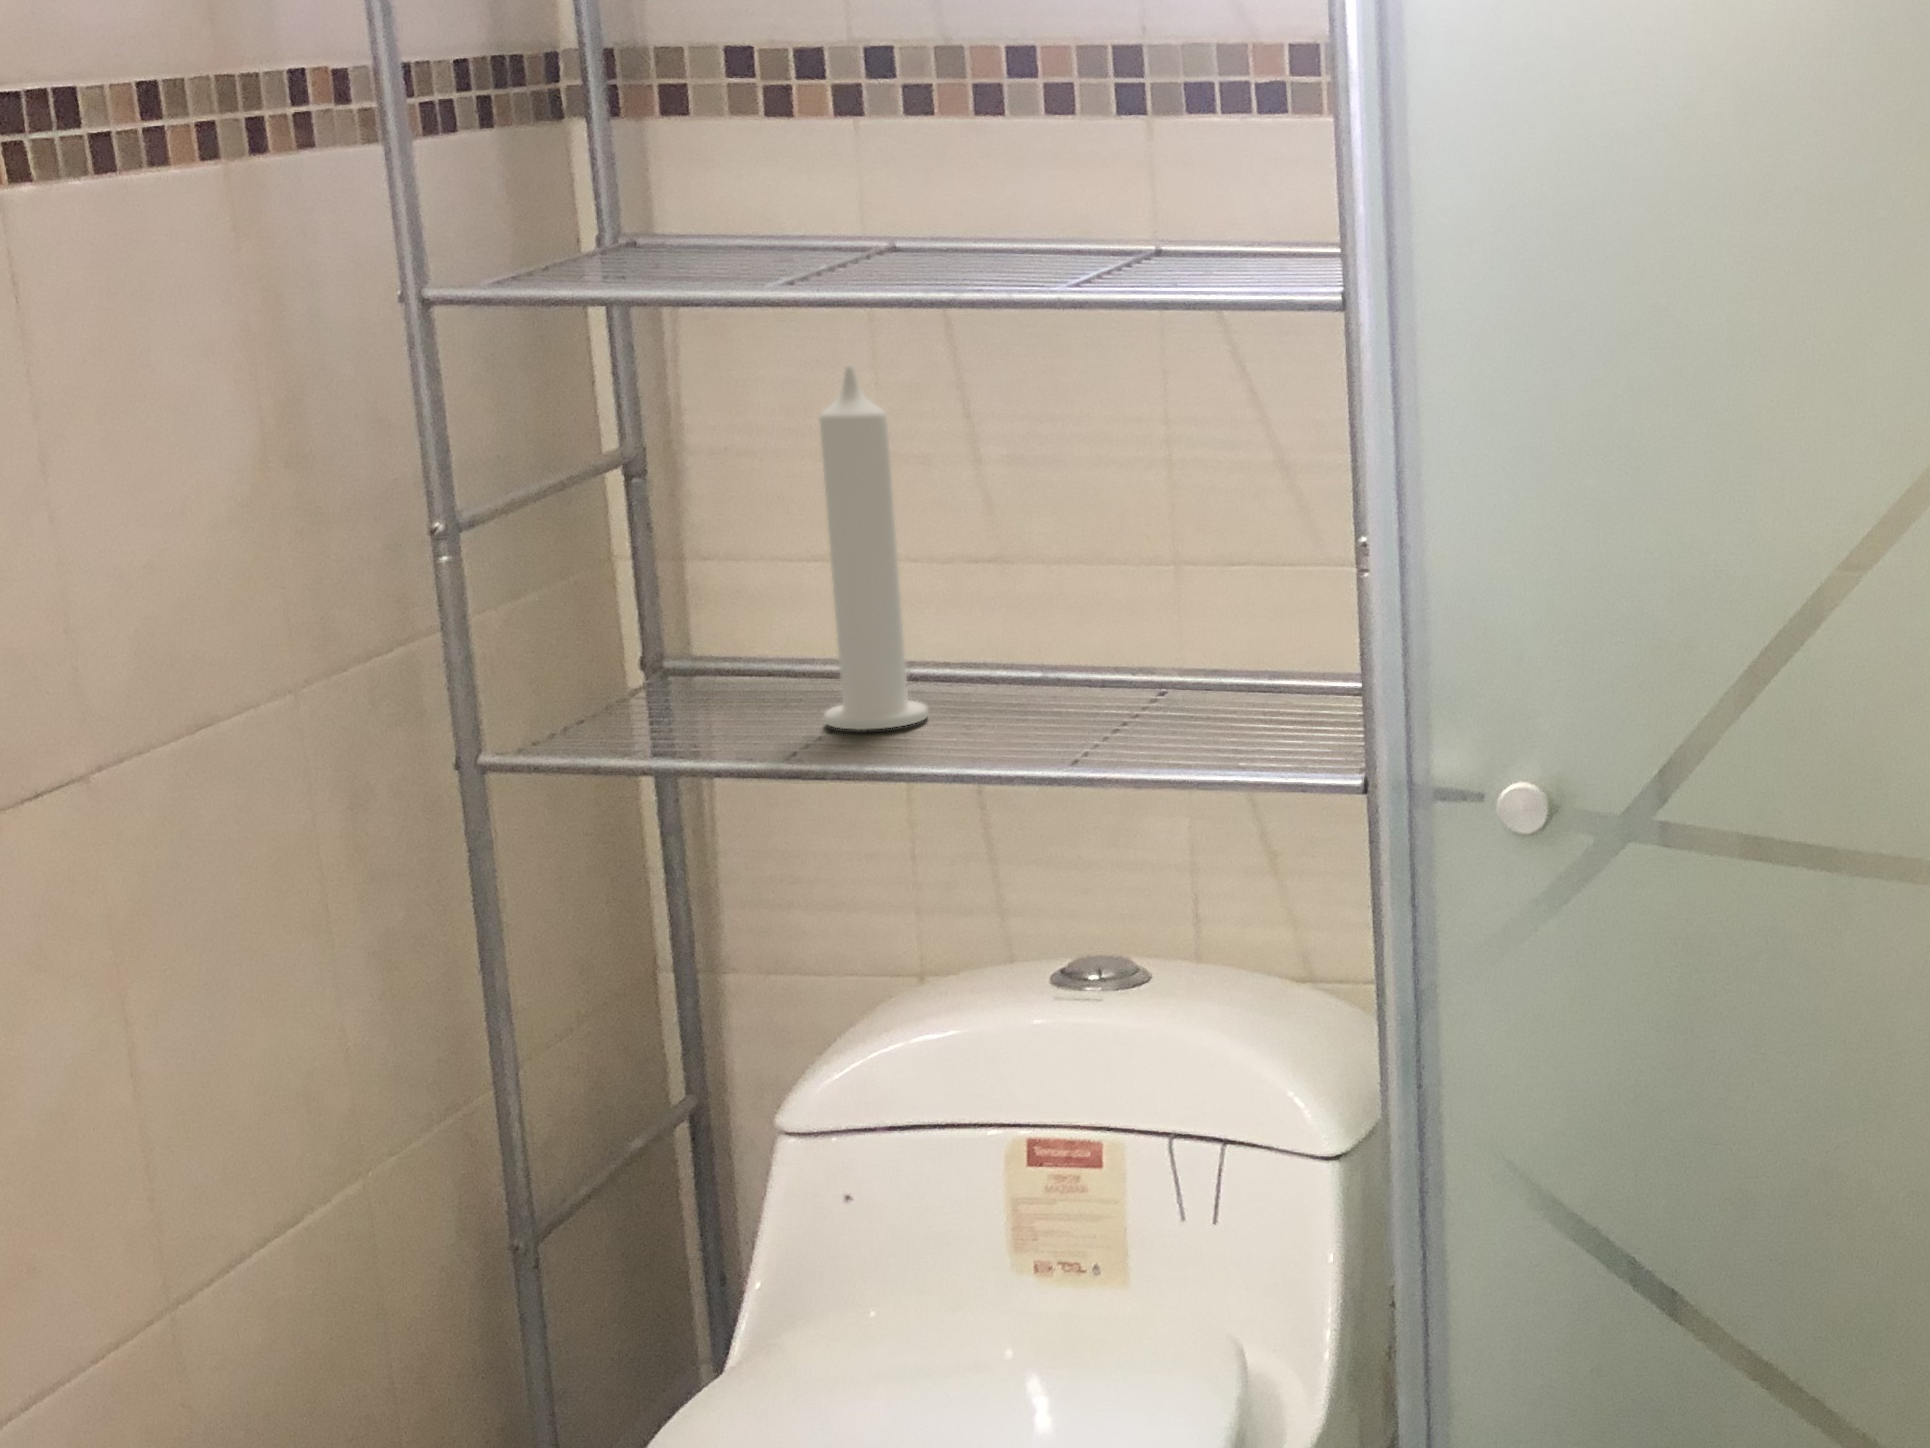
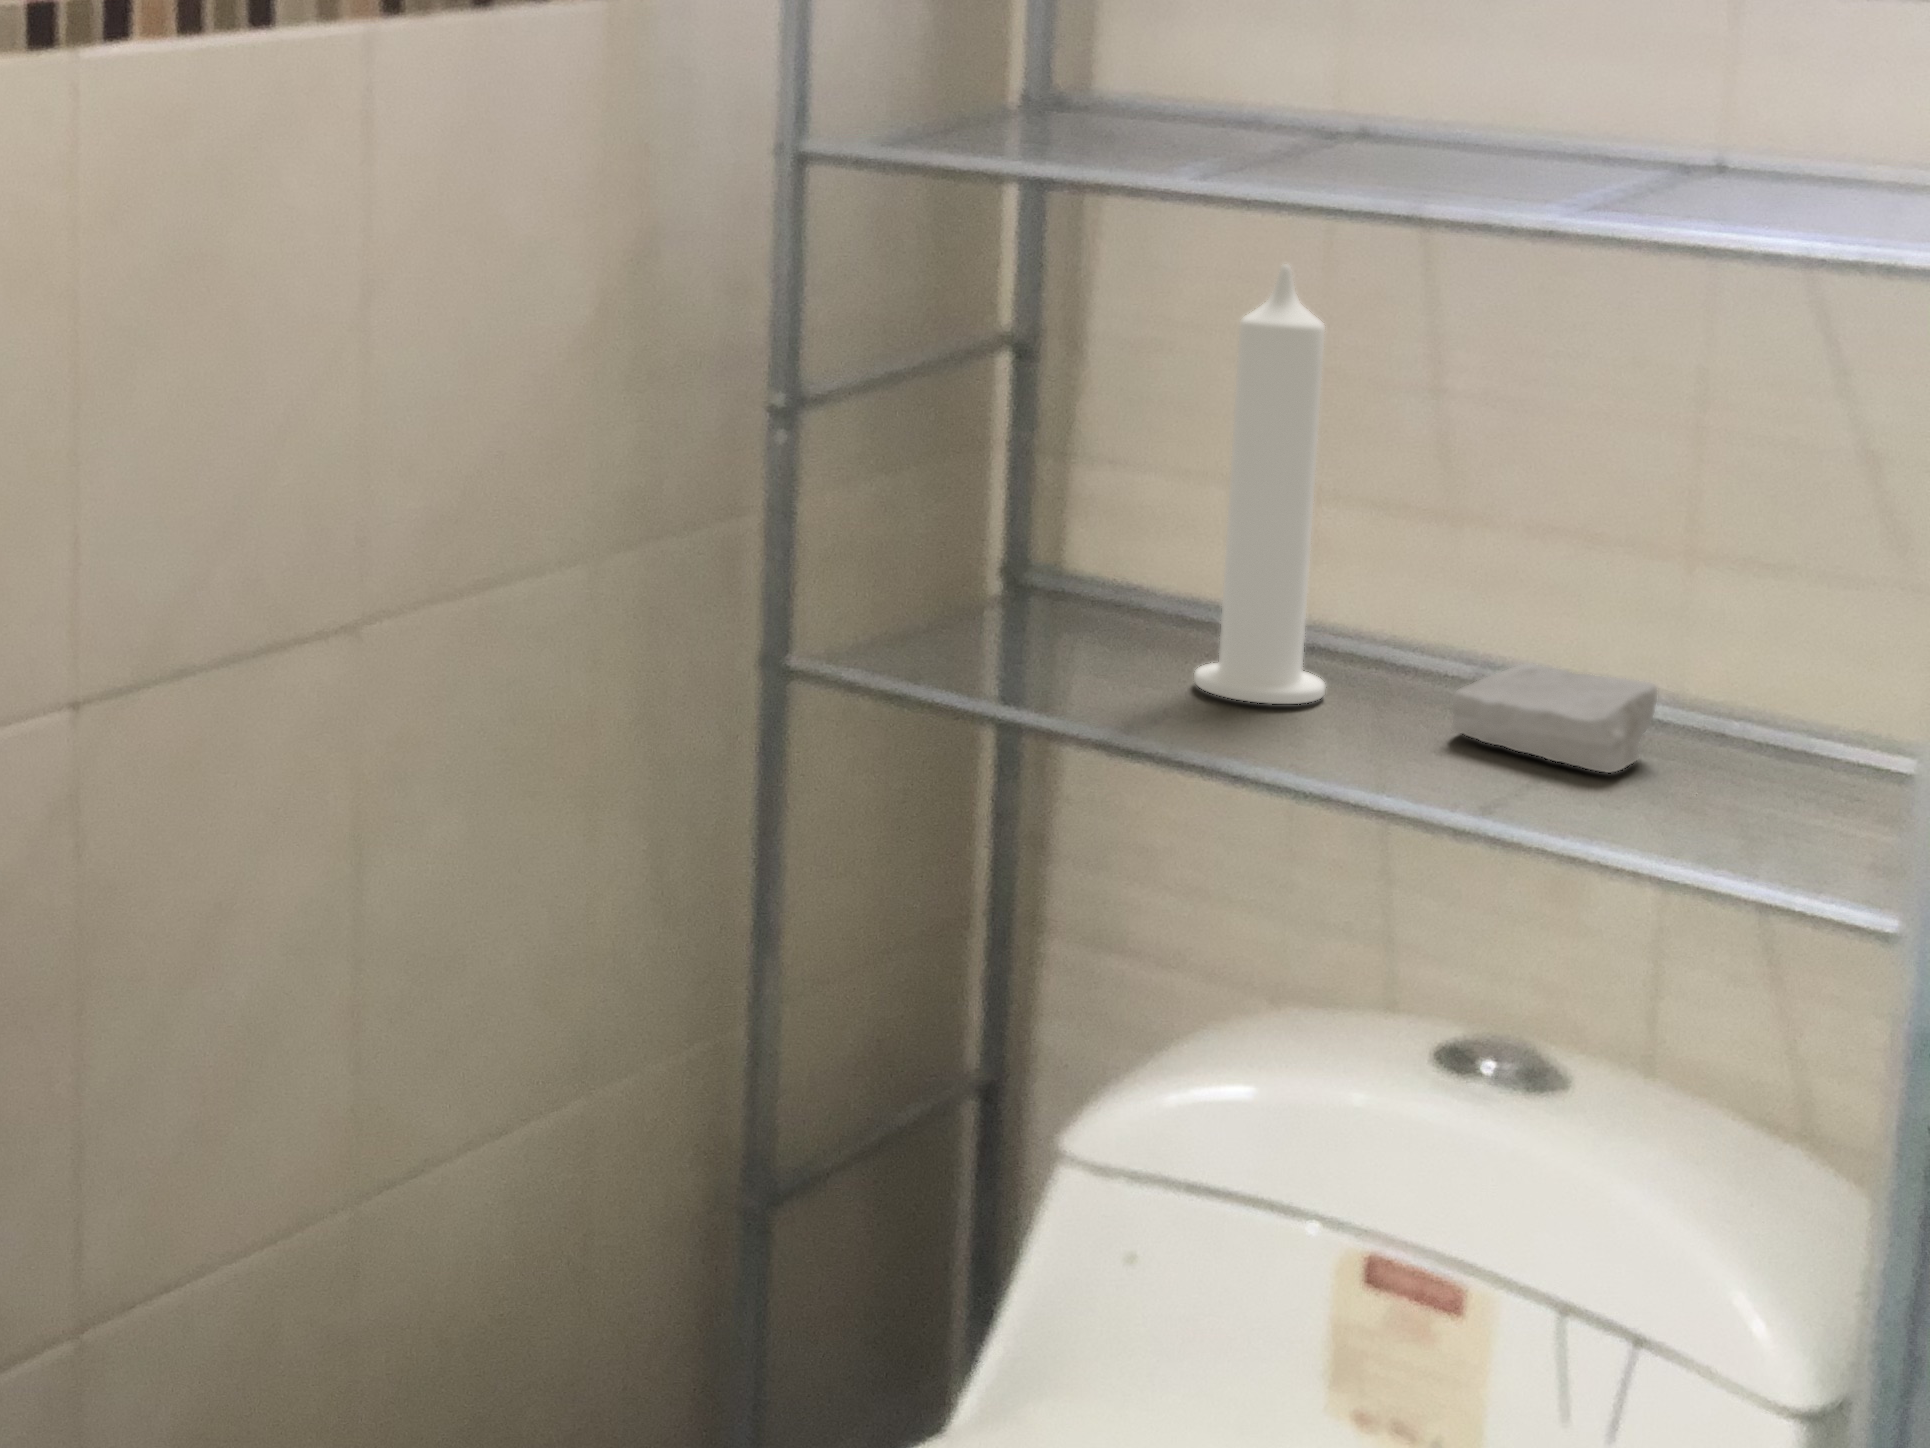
soap bar: none [1027,659,1169,731] -> present [1451,663,1657,773]

